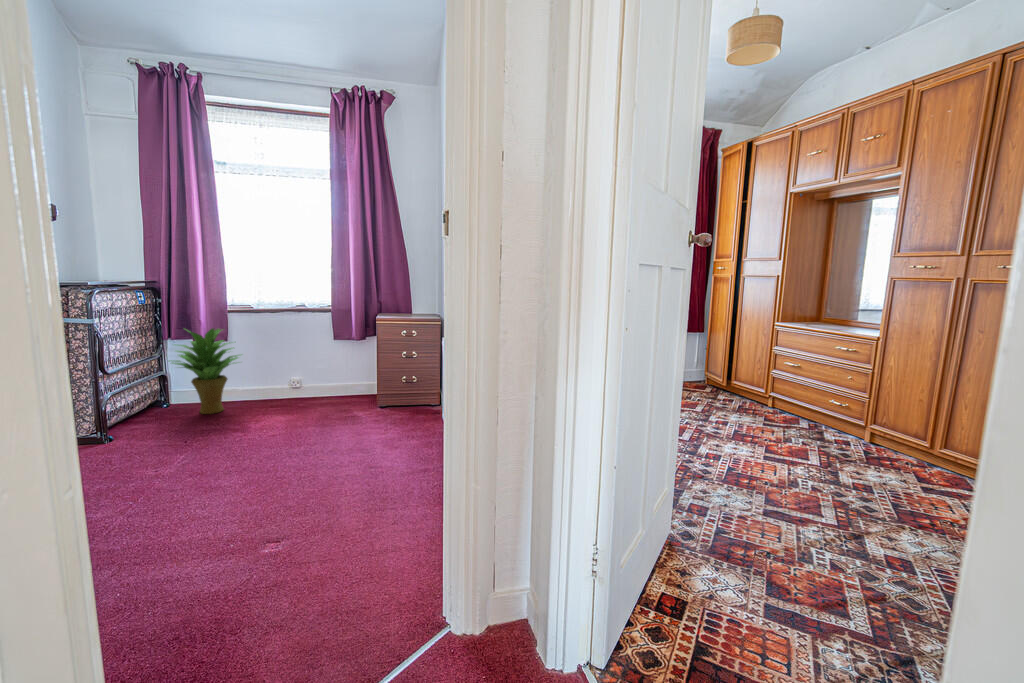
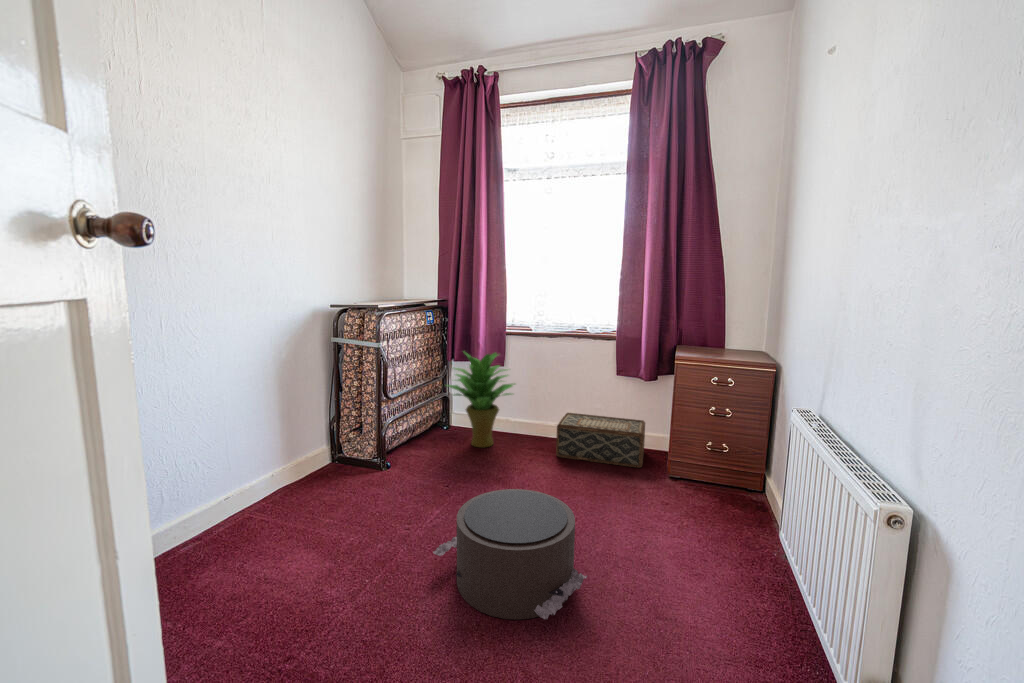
woven basket: none [286,373,360,409] -> present [556,413,645,468]
pouf: none [190,416,318,491] -> present [433,489,587,620]

